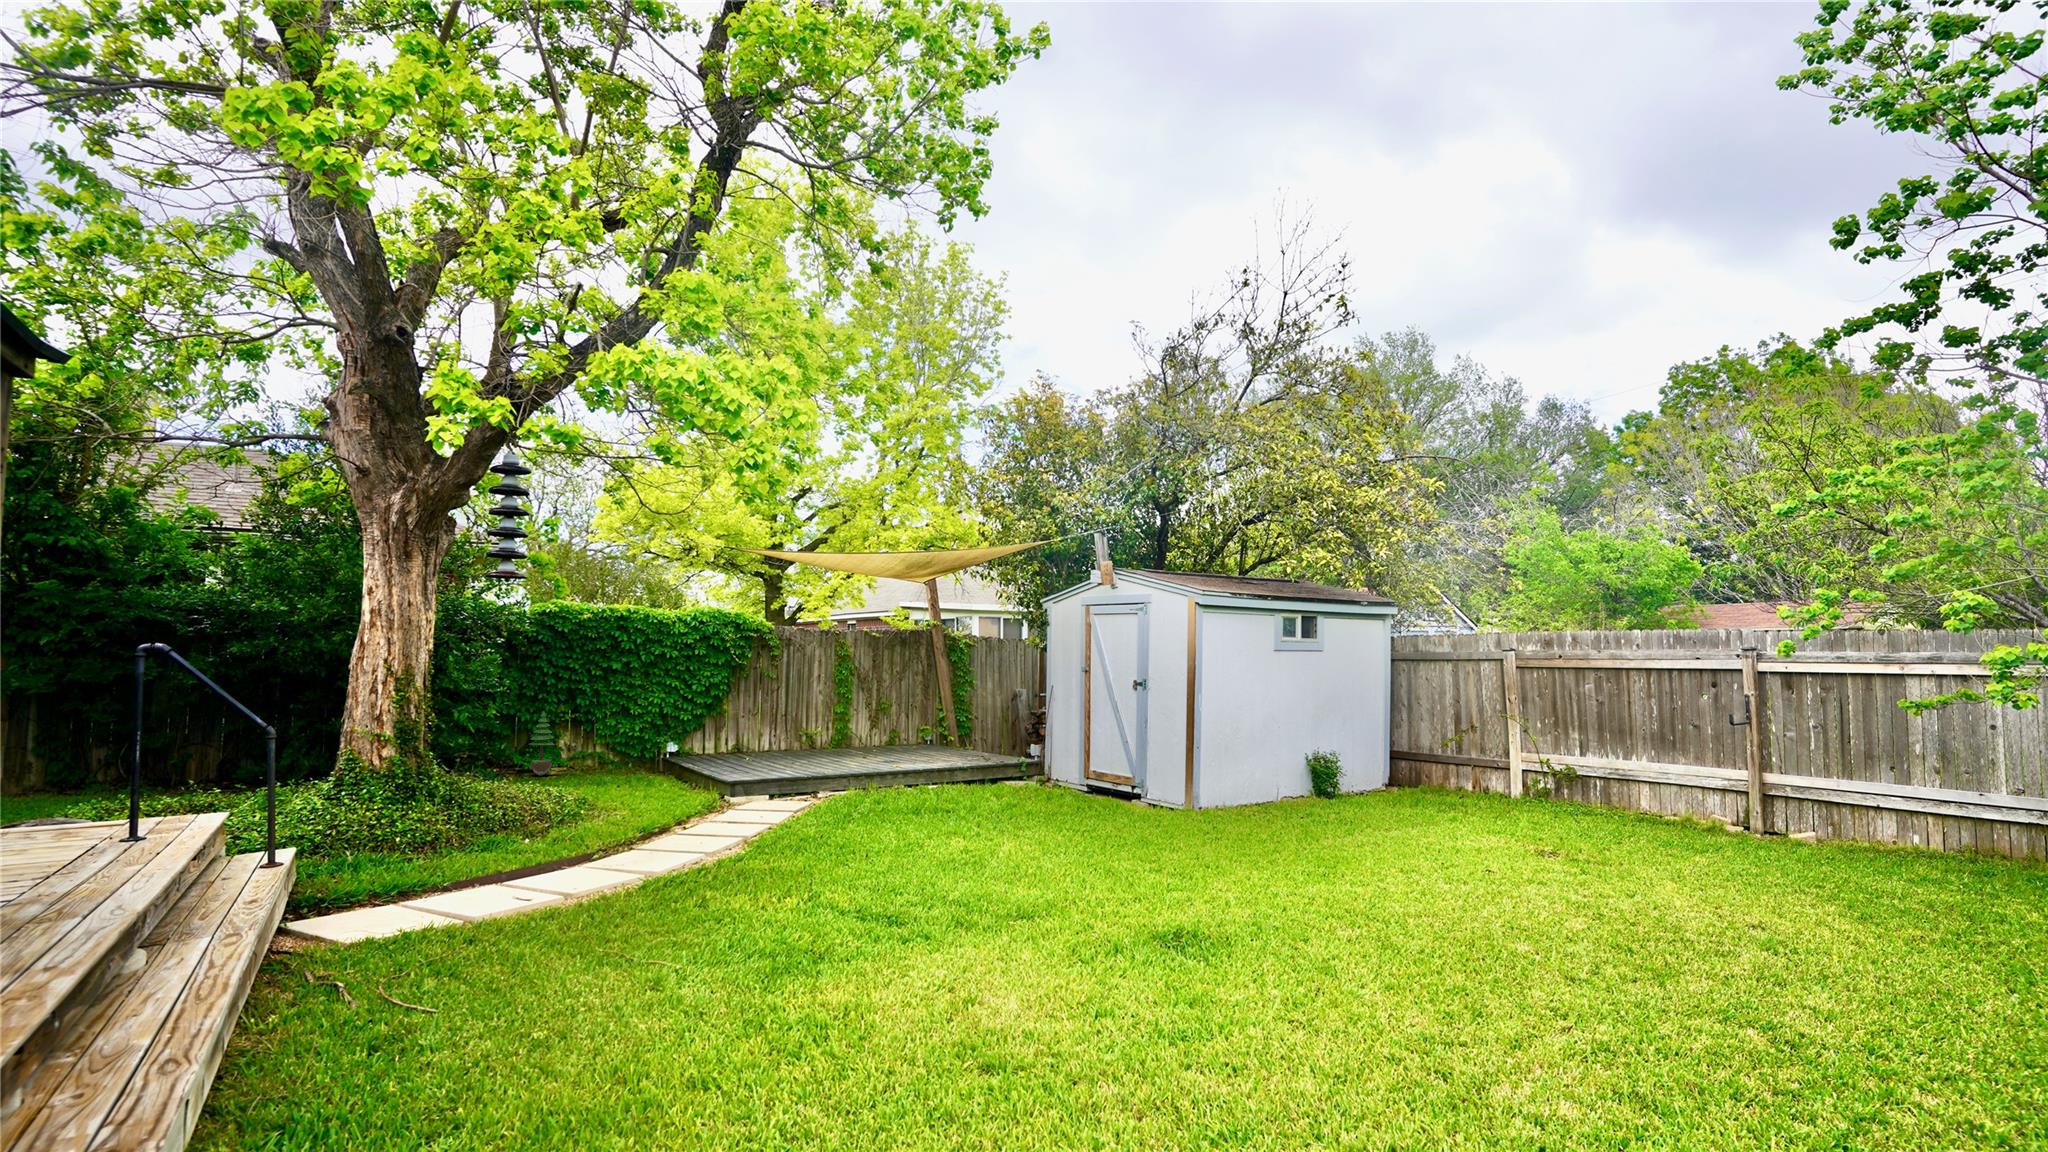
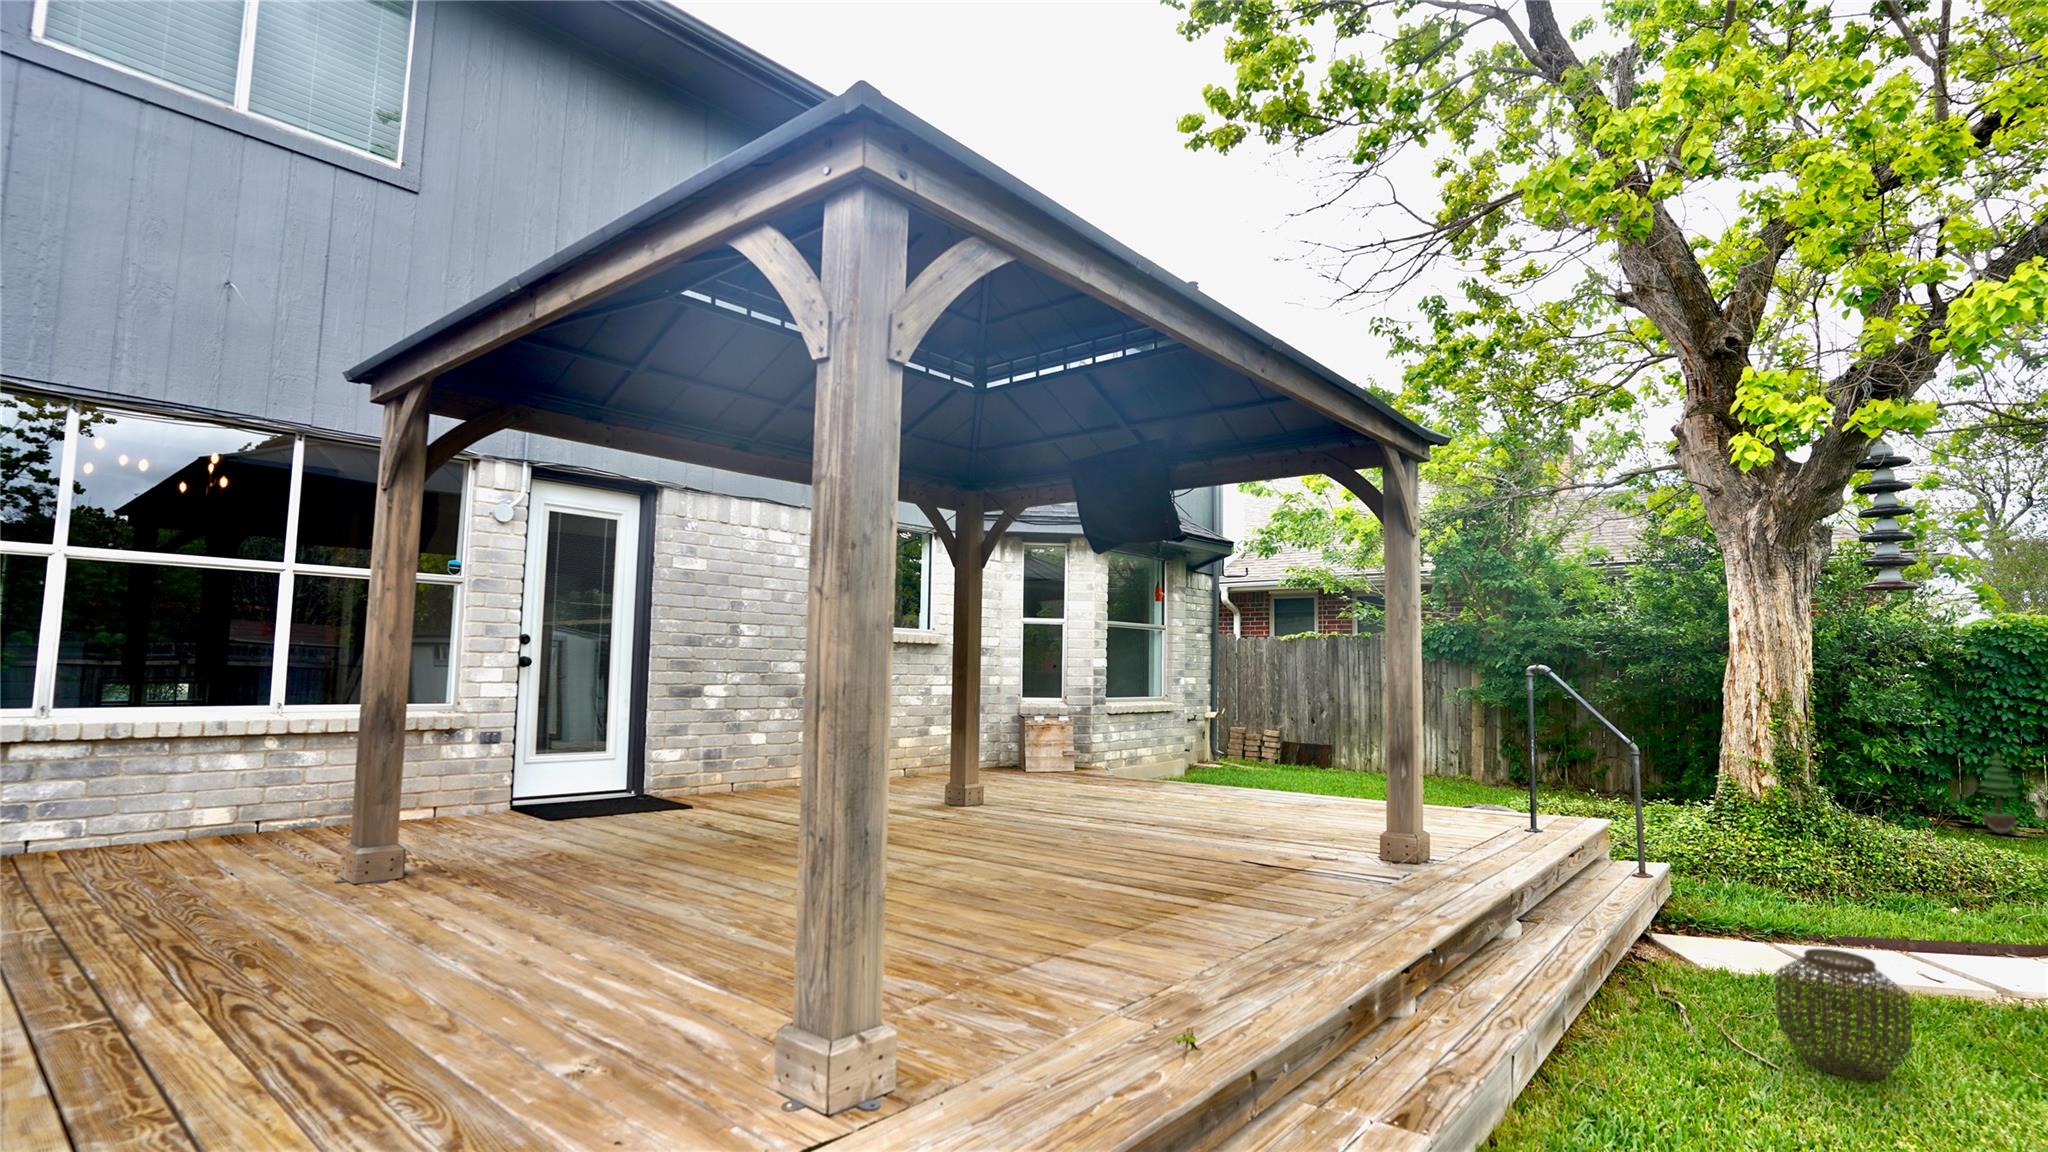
woven basket: none [437,880,545,994] -> present [1775,949,1912,1080]

